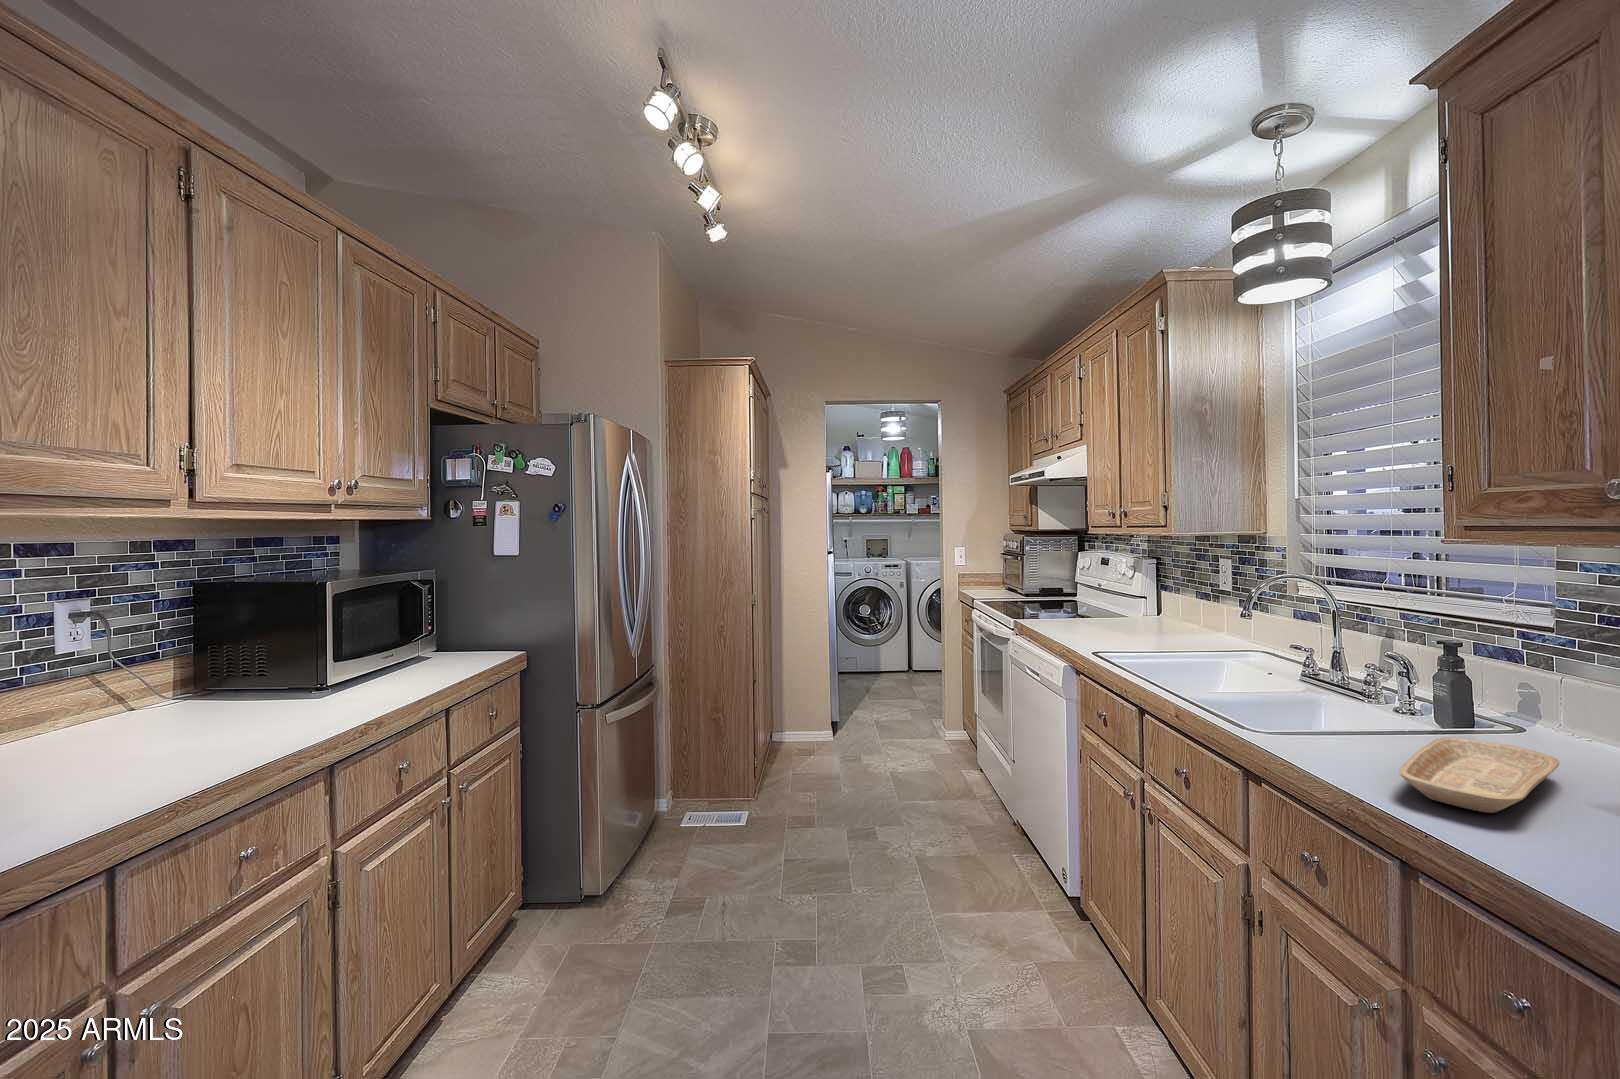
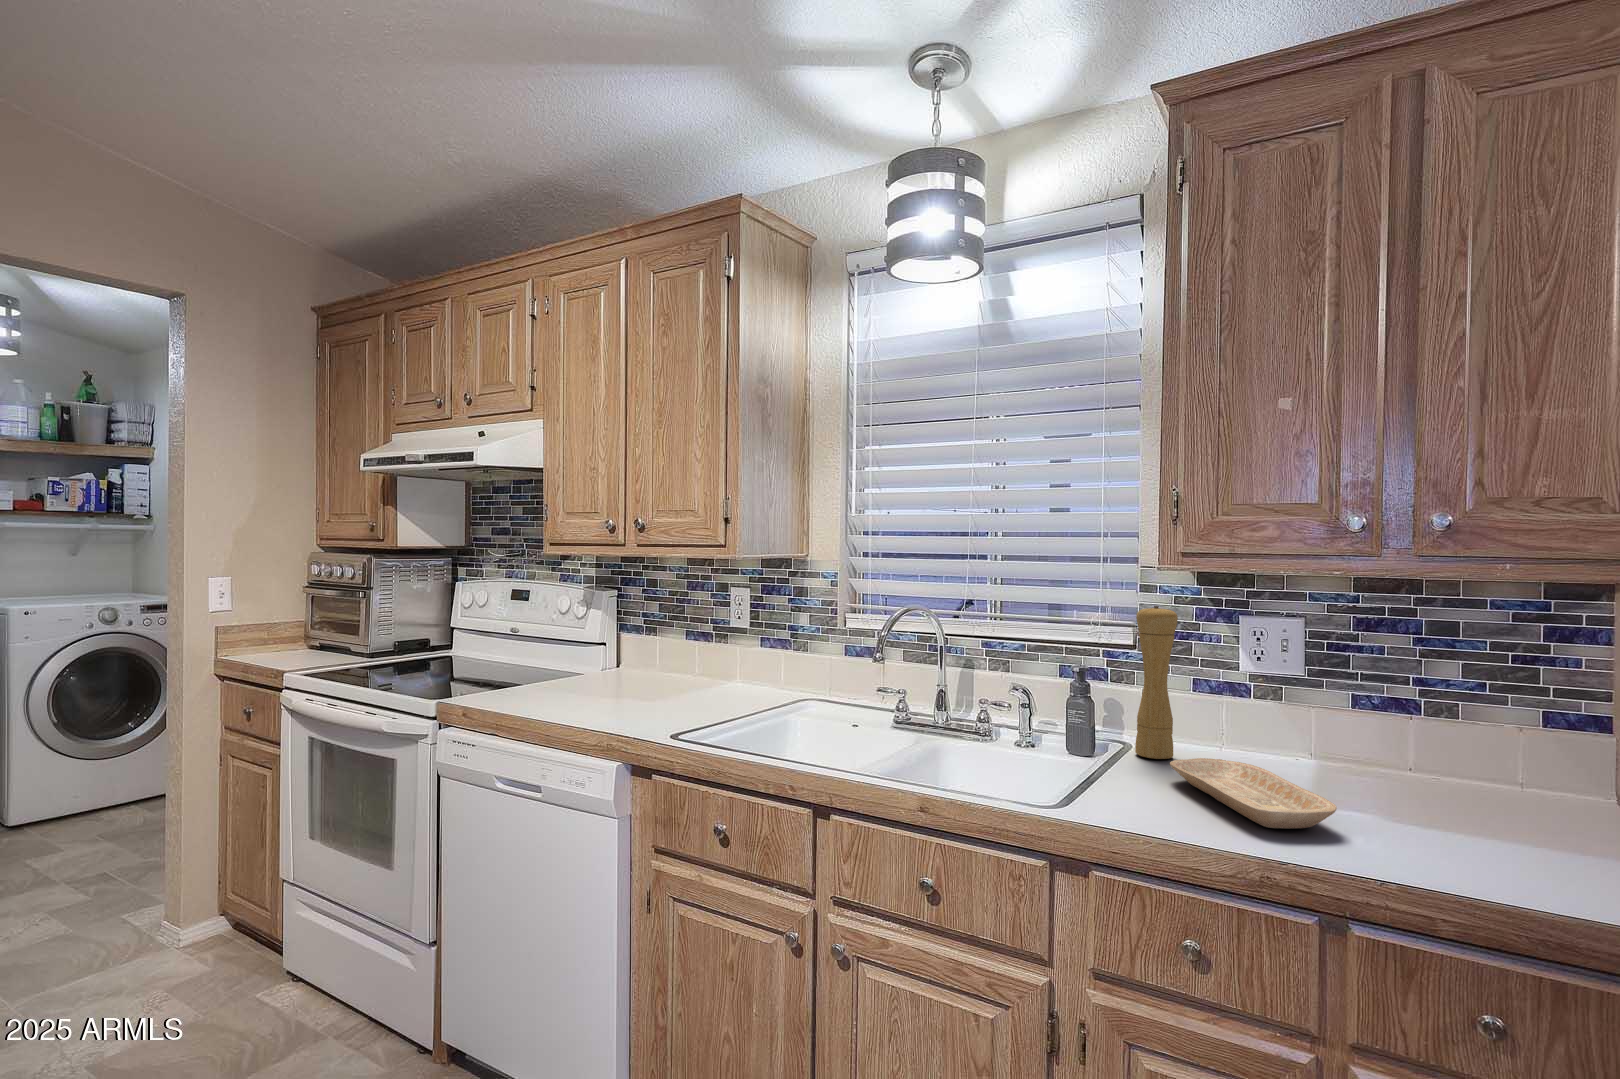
pepper mill: none [1481,585,1540,746] -> present [1135,606,1178,759]

